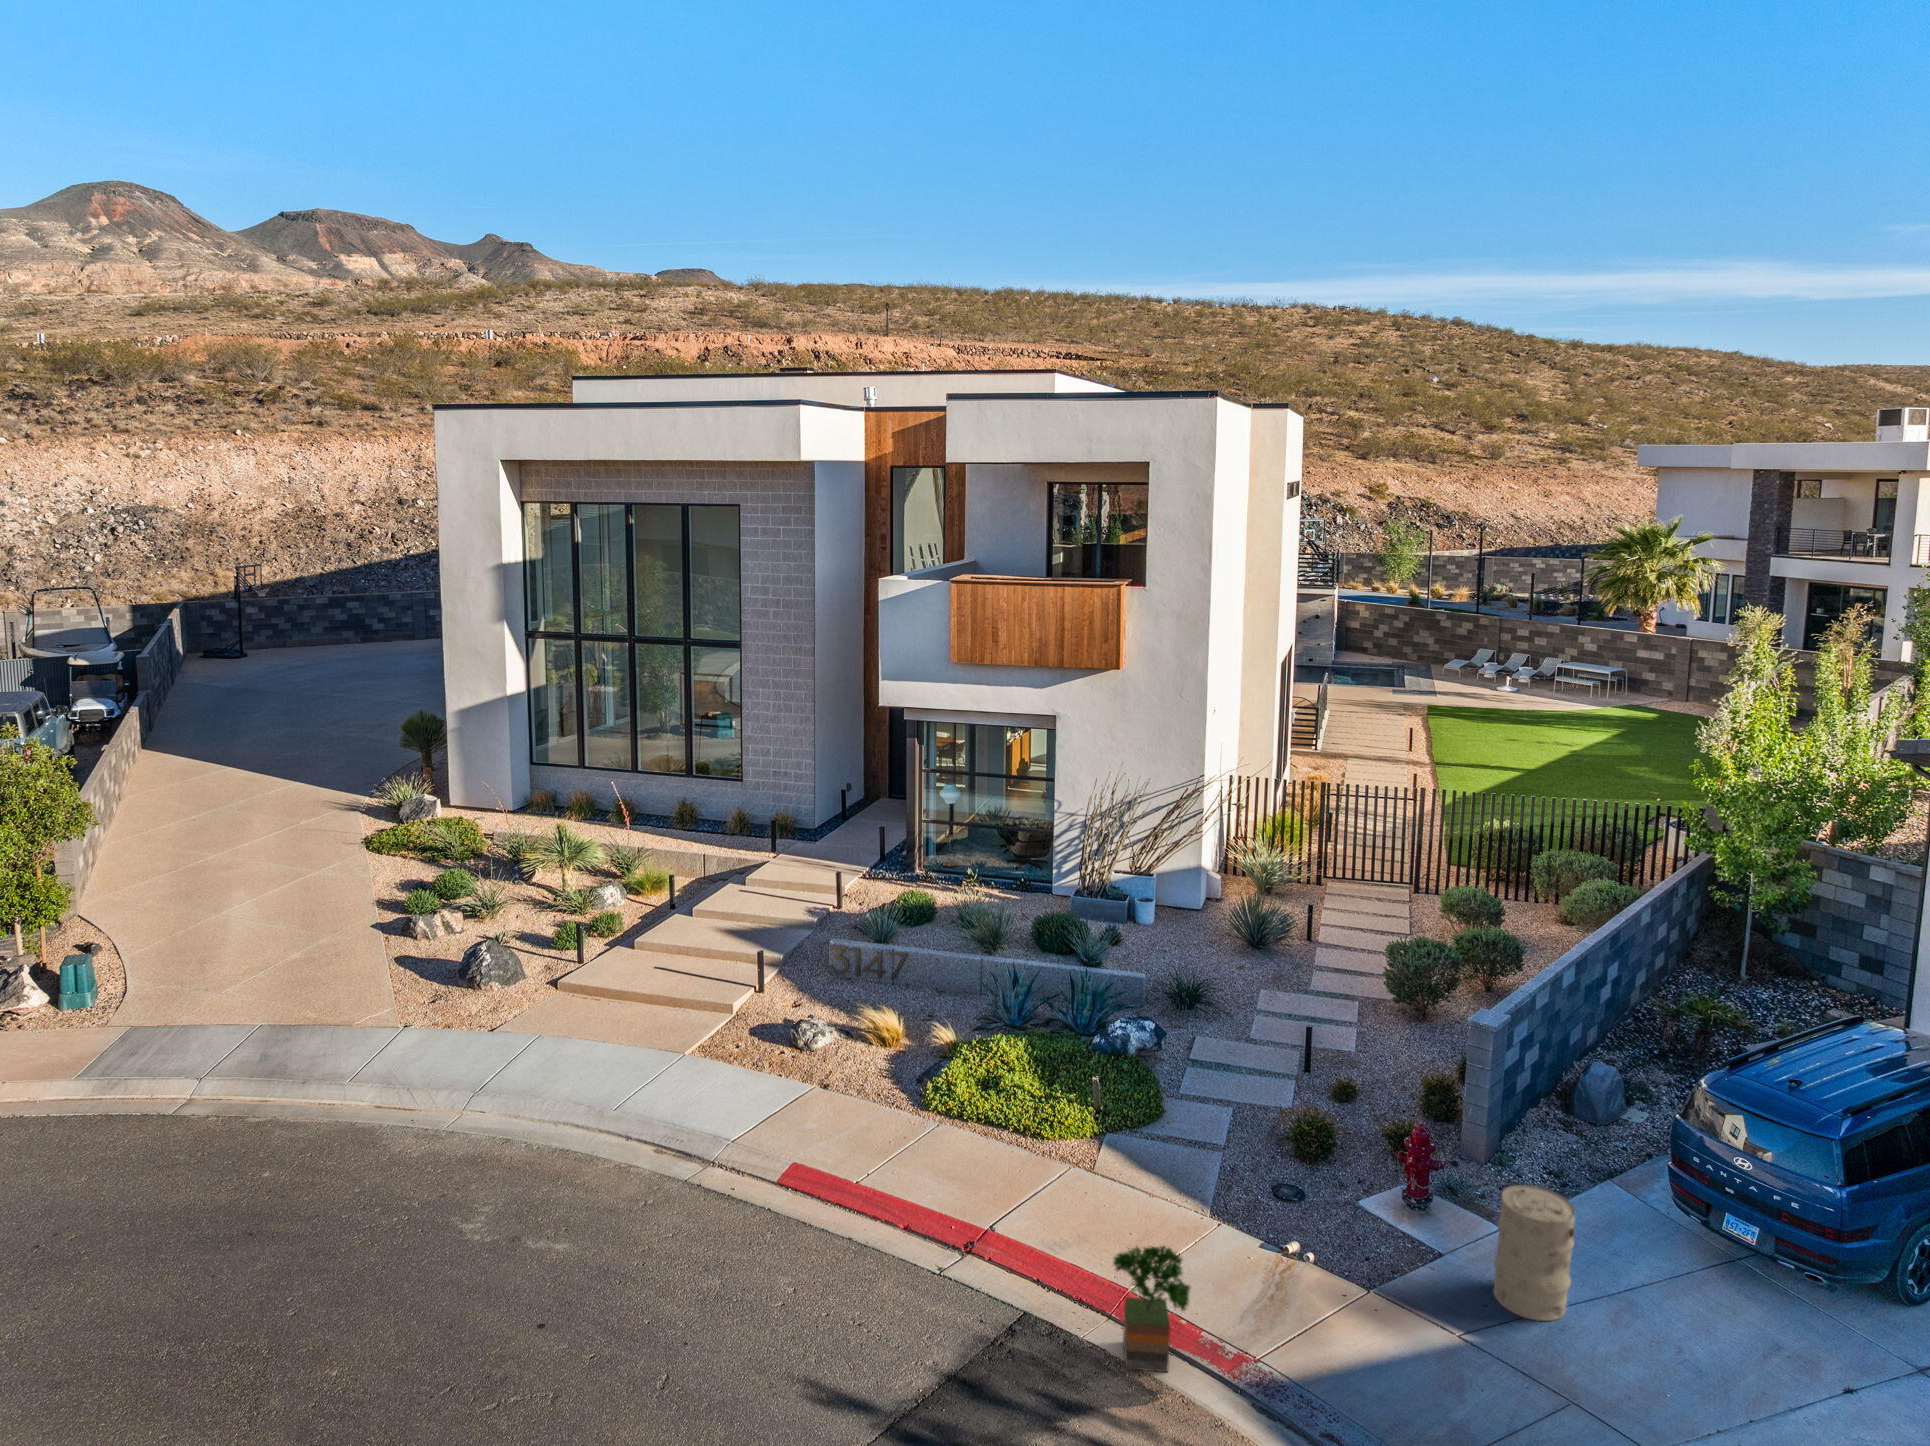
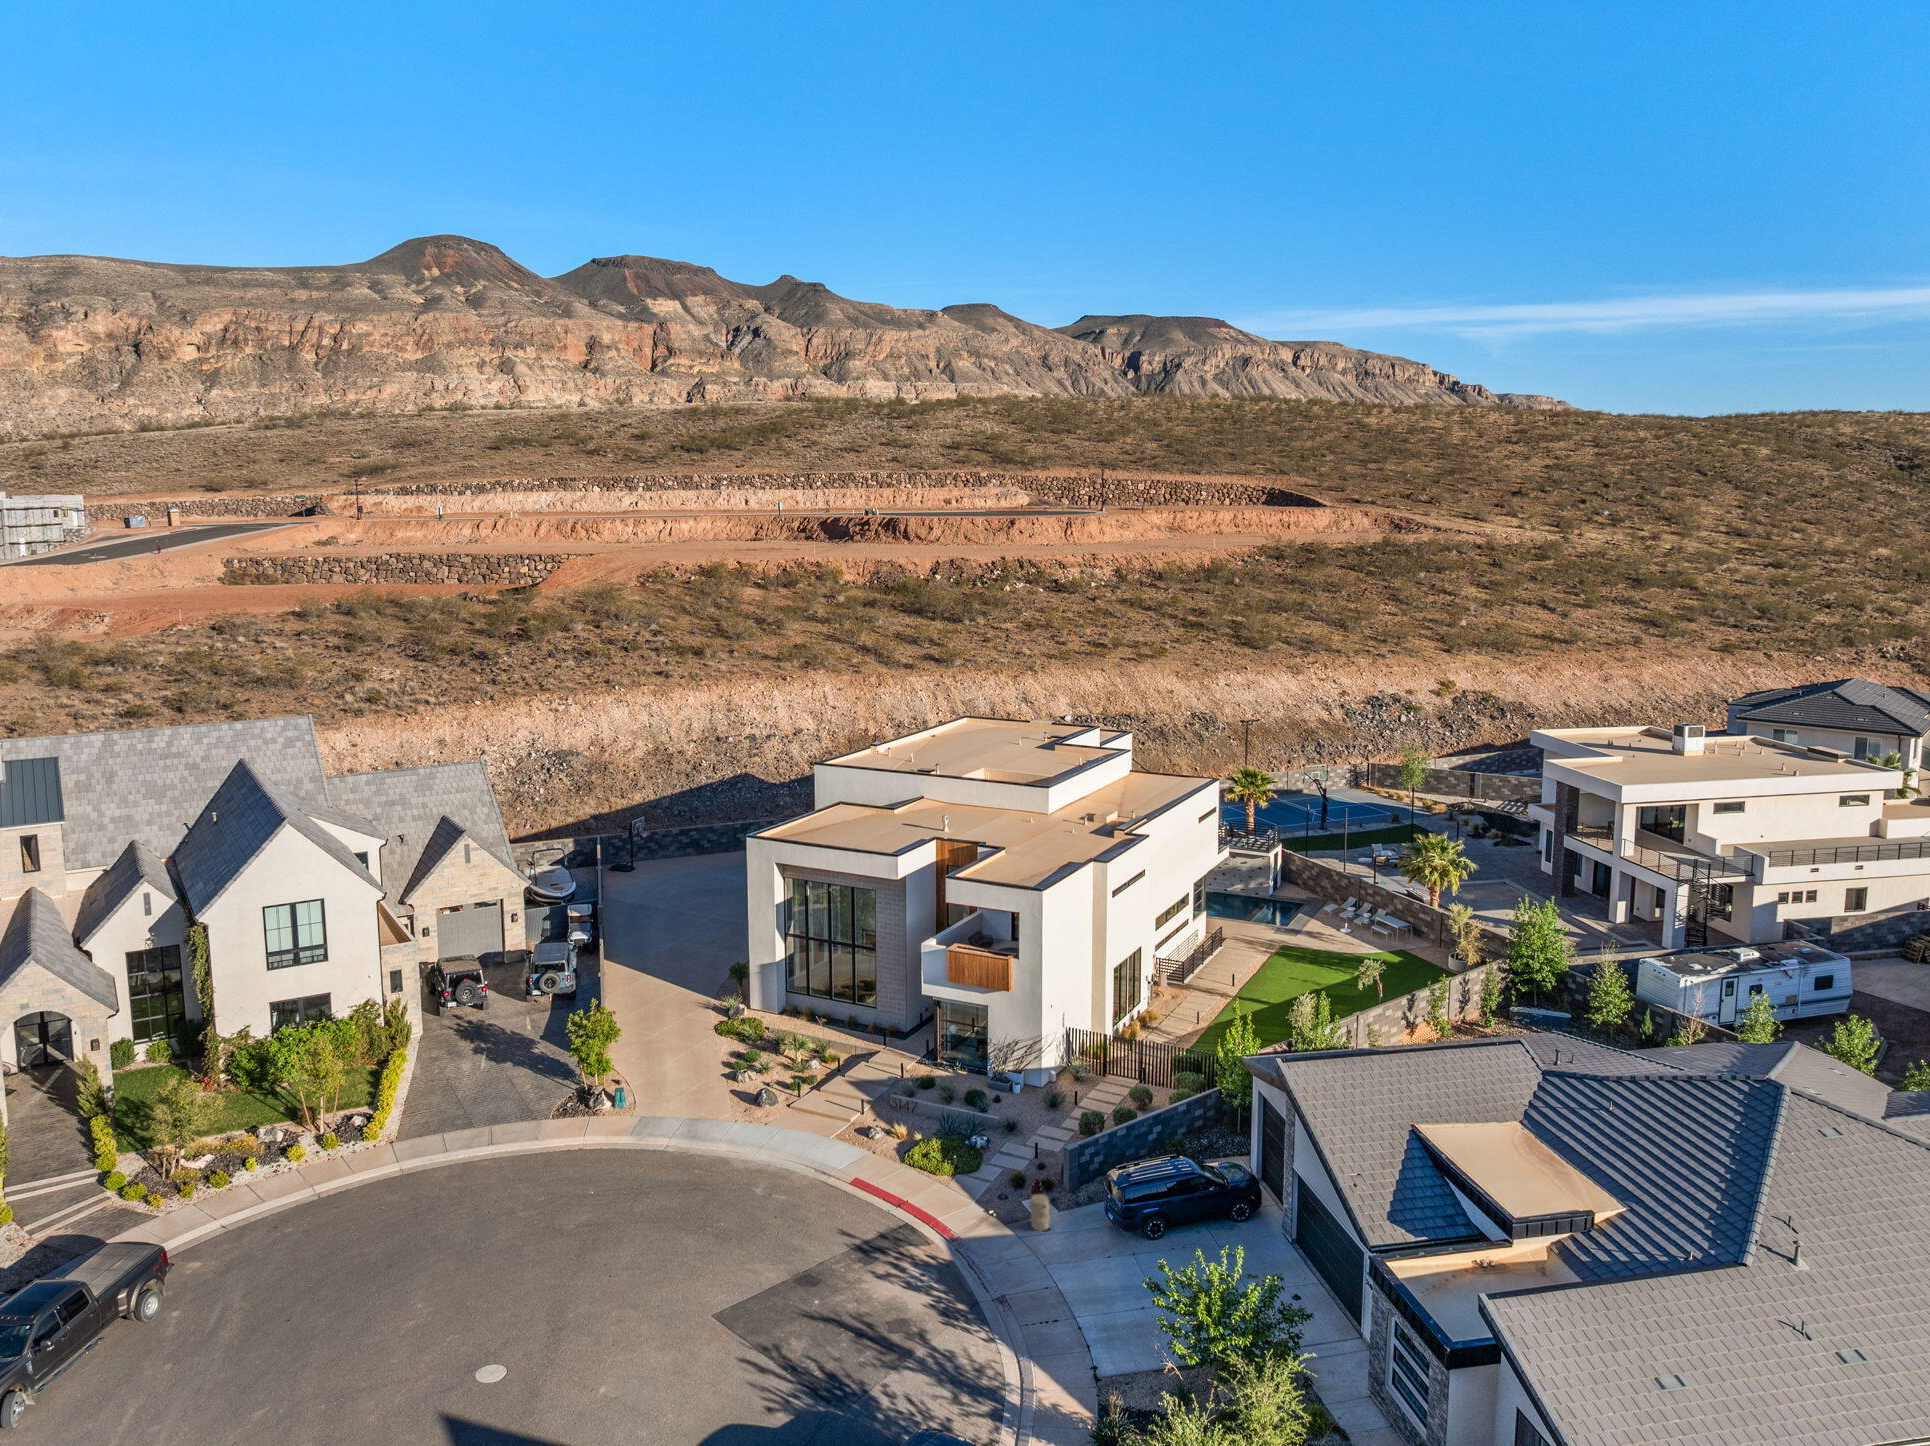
potted tree: present [1113,1246,1190,1372] -> none [919,1200,938,1233]

